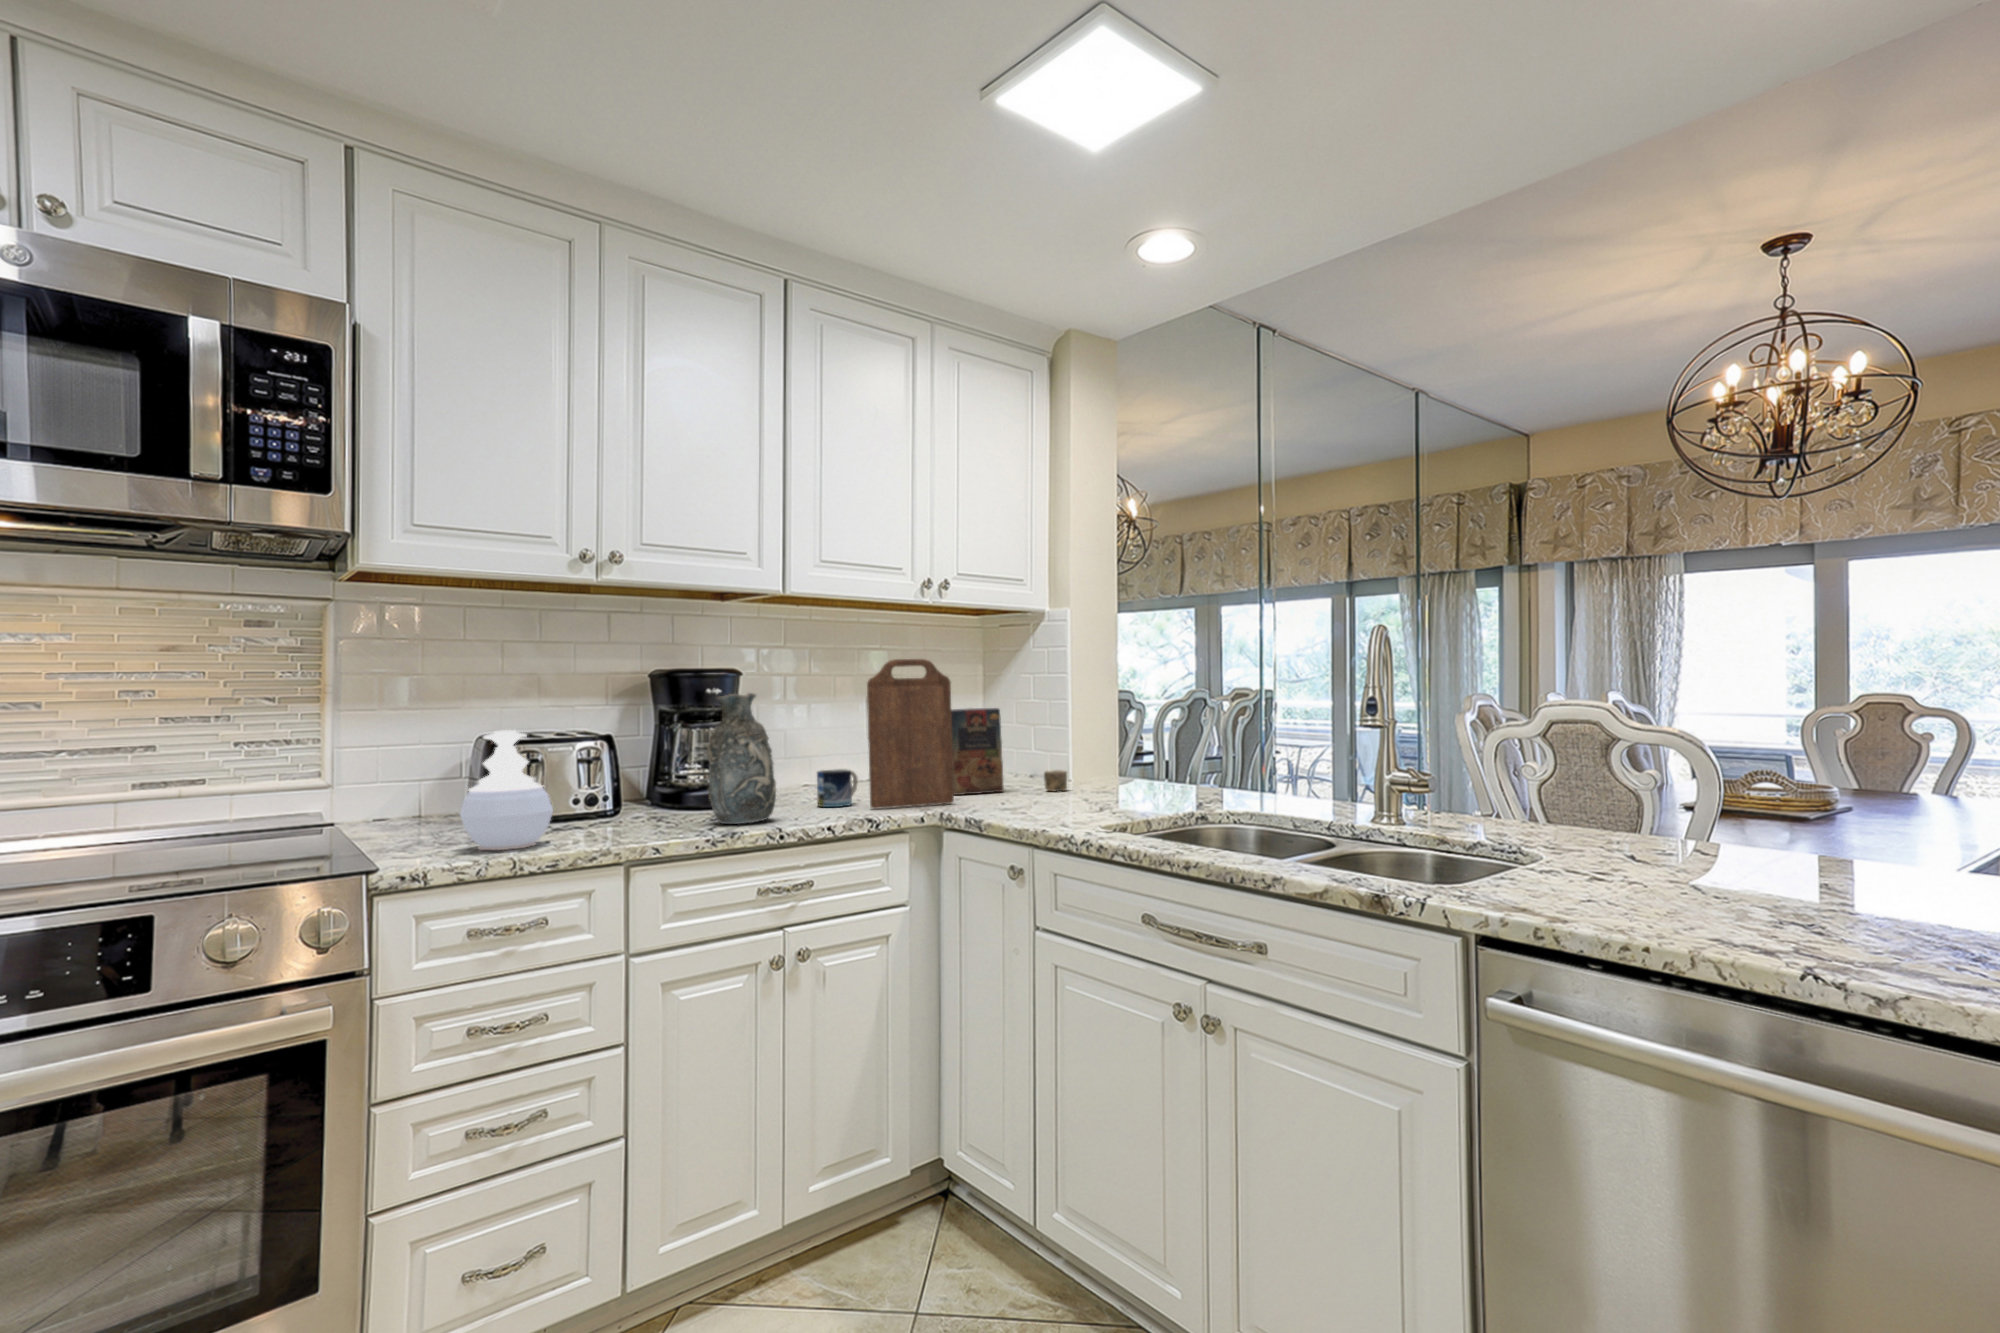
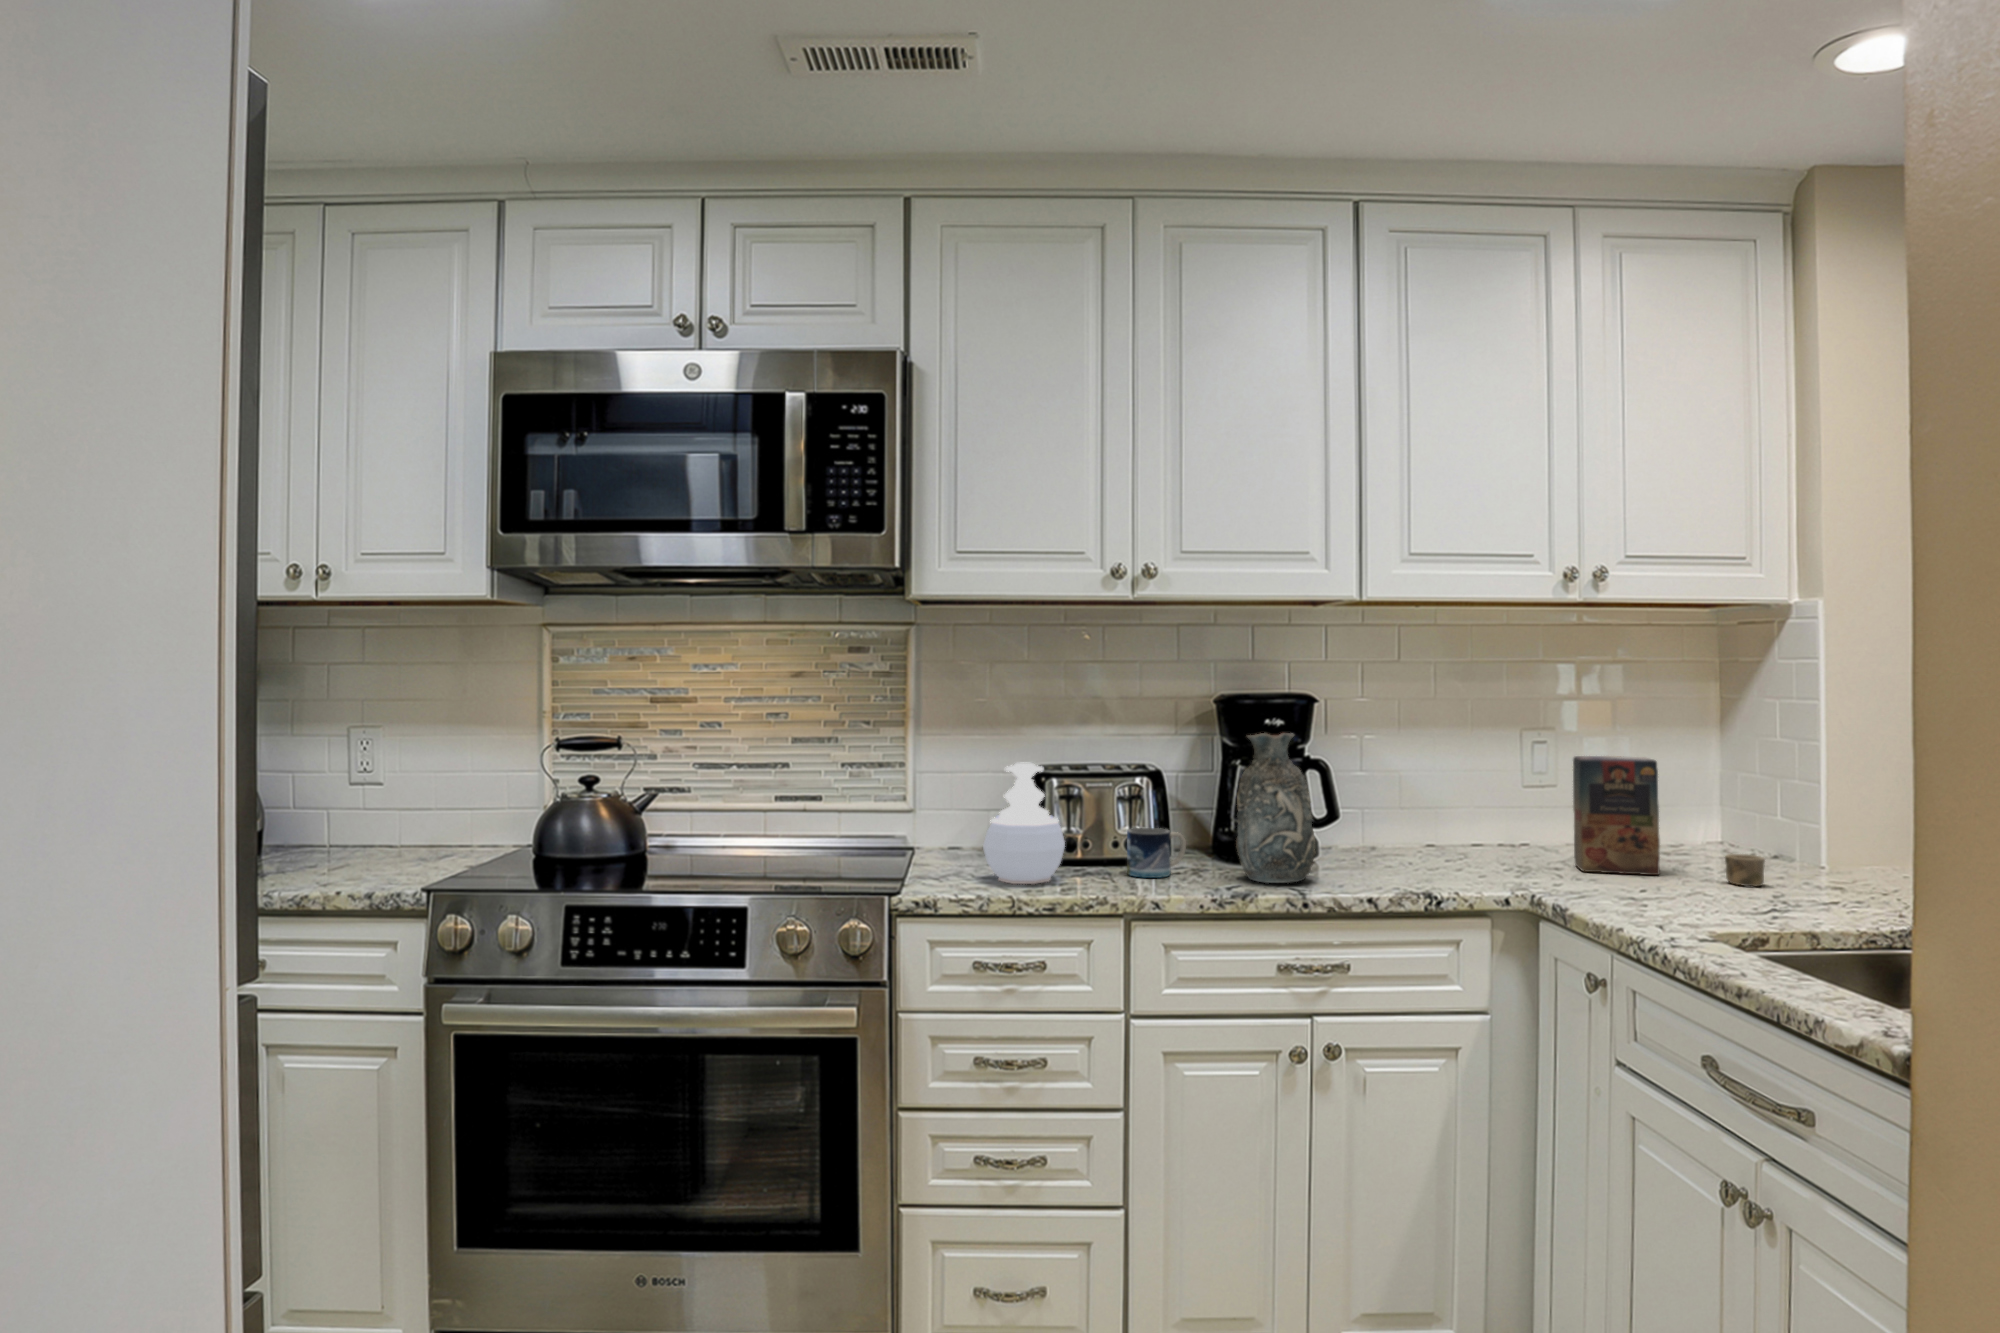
cutting board: present [867,659,954,809] -> none [1442,695,1562,887]
mug: present [817,769,858,807] -> present [1127,828,1186,878]

